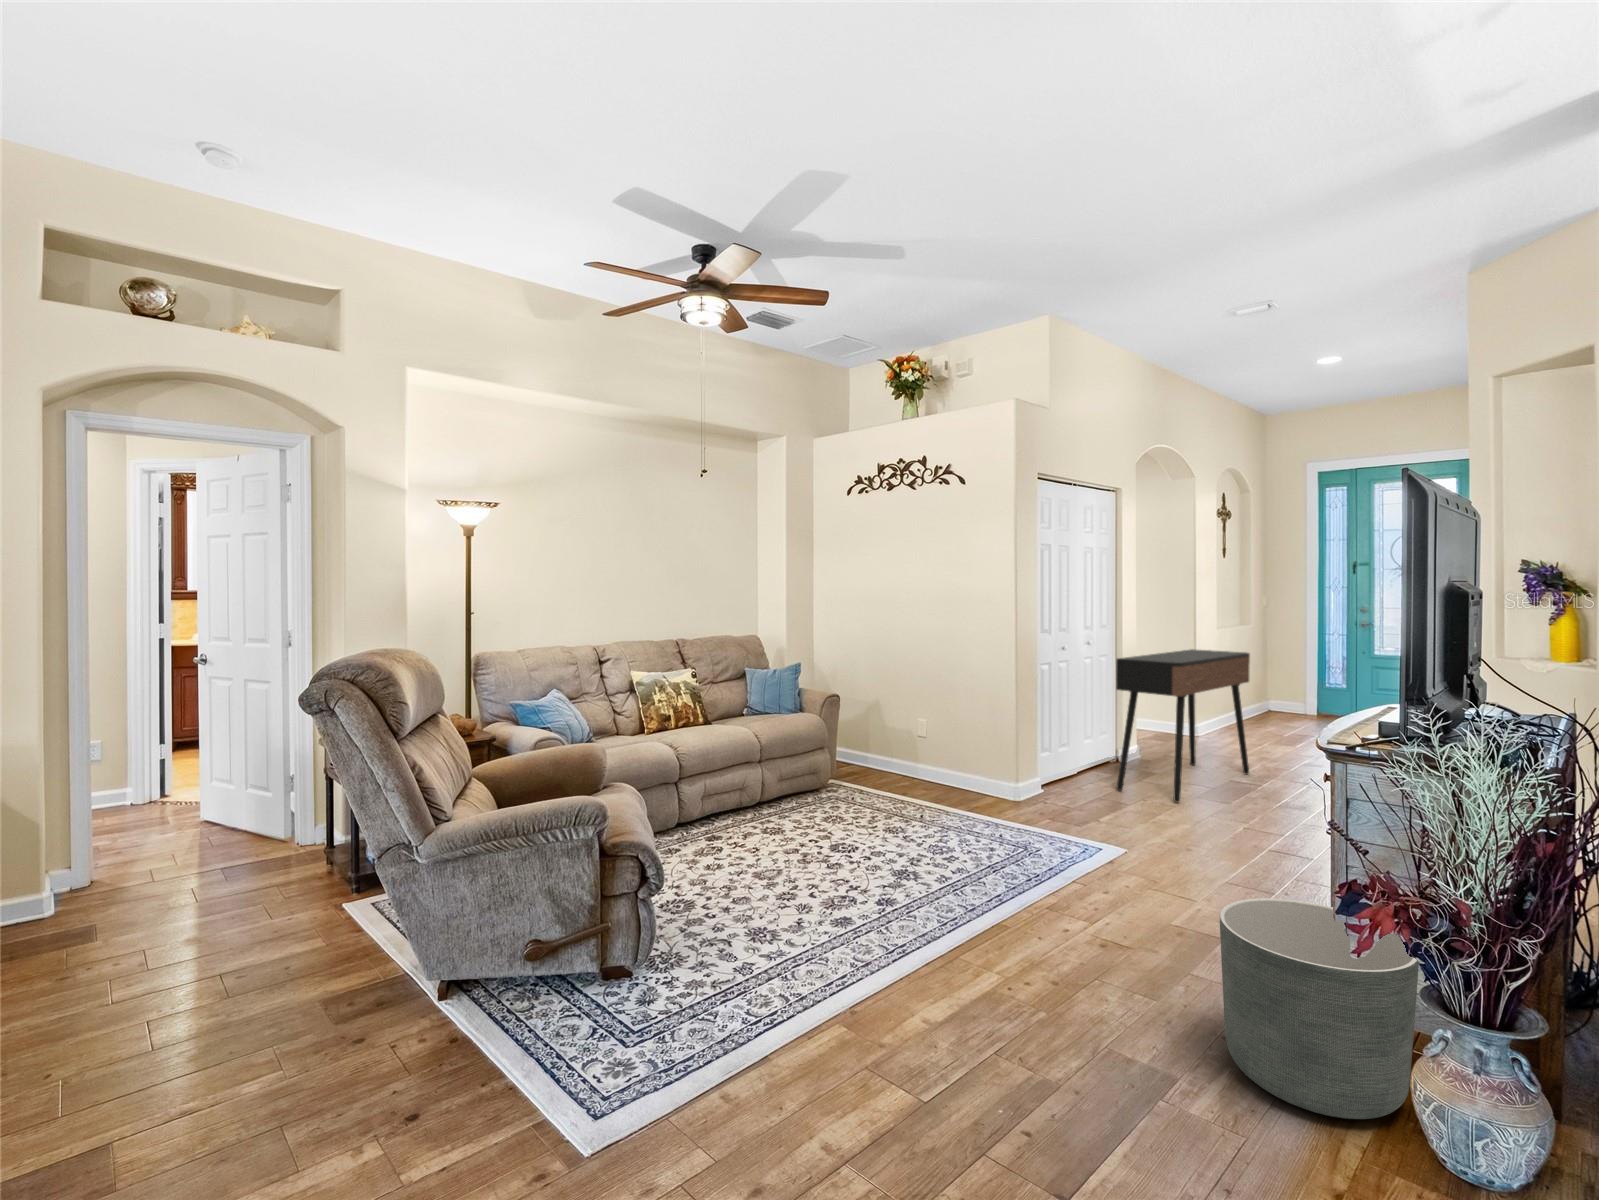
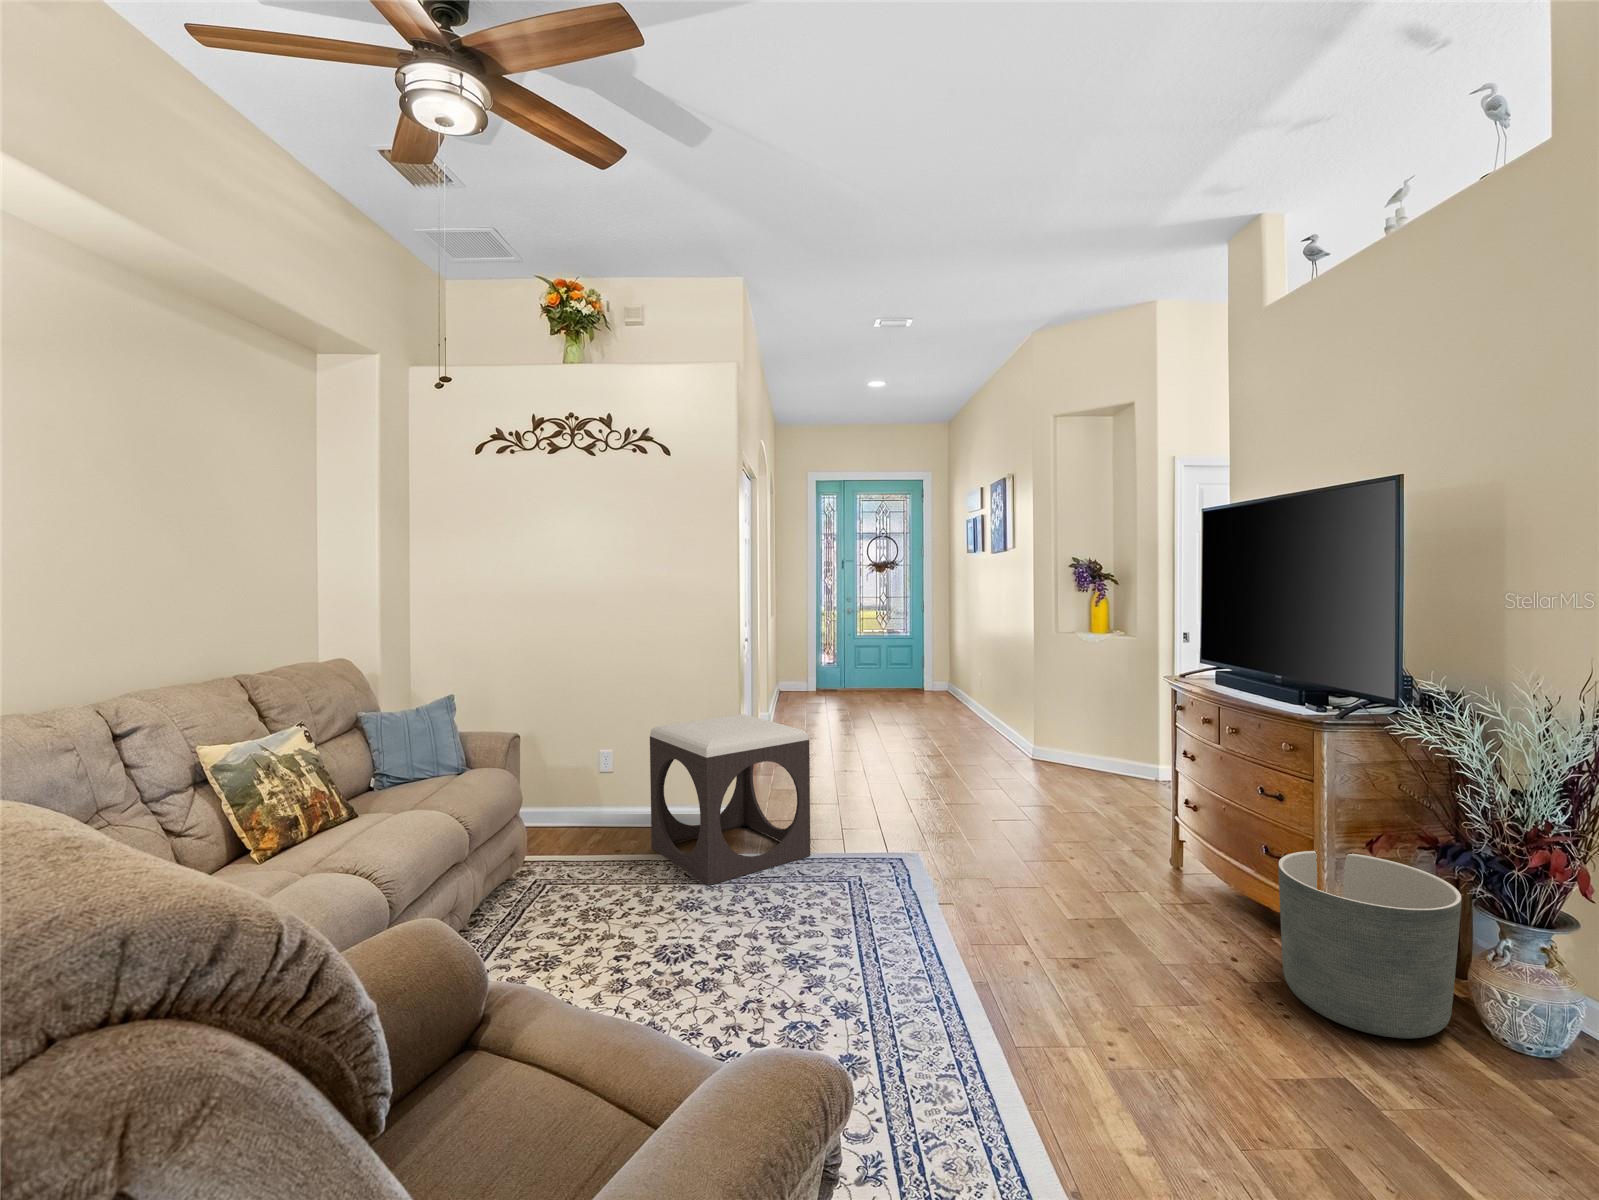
console table: present [1116,649,1250,802] -> none [807,635,871,783]
footstool: none [909,703,1014,833] -> present [650,714,810,885]

